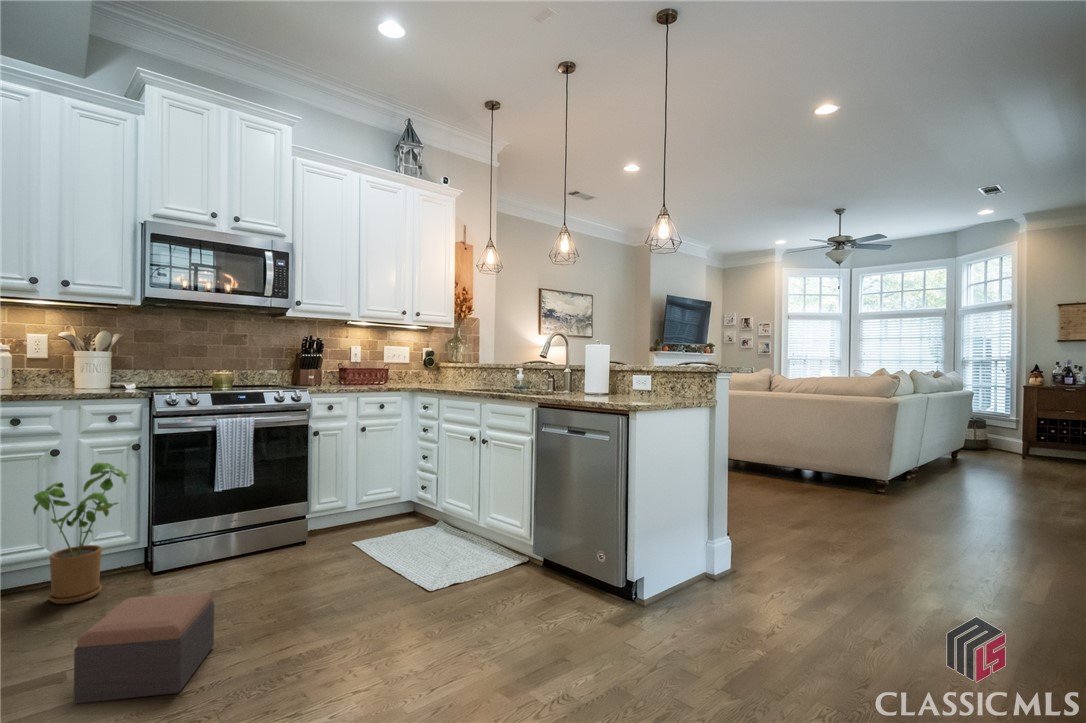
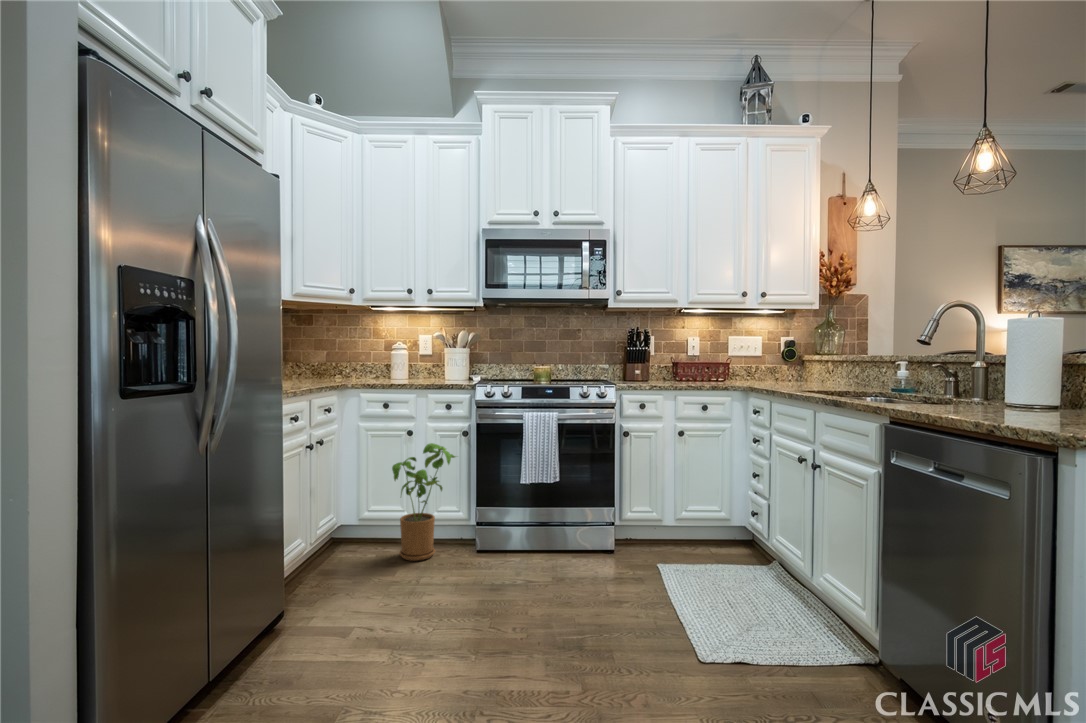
footstool: present [74,593,214,704] -> none [336,571,454,680]

